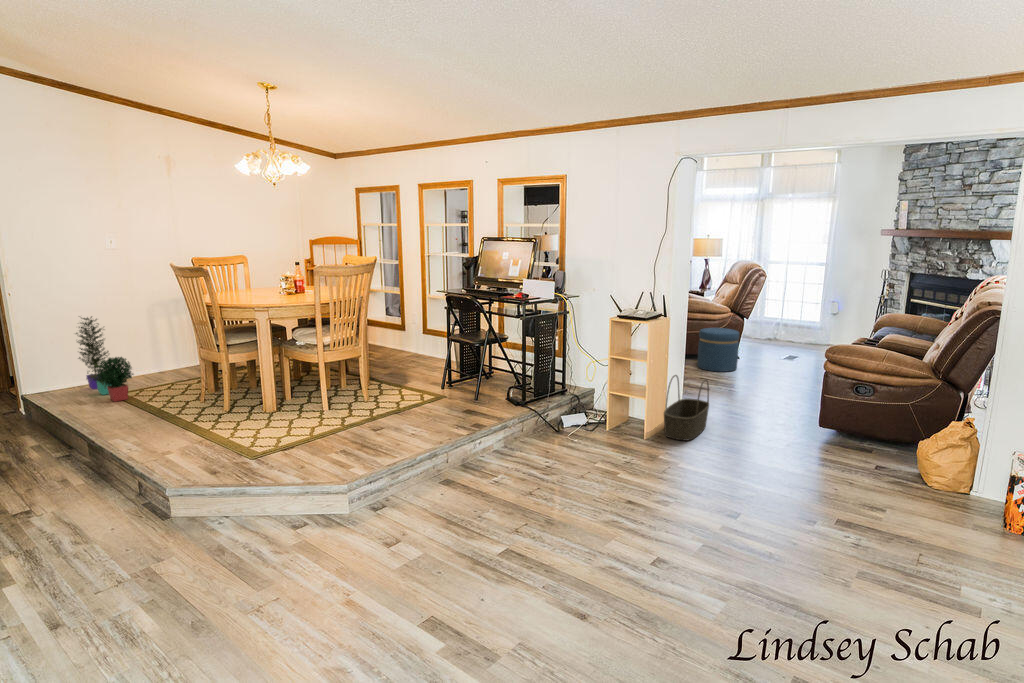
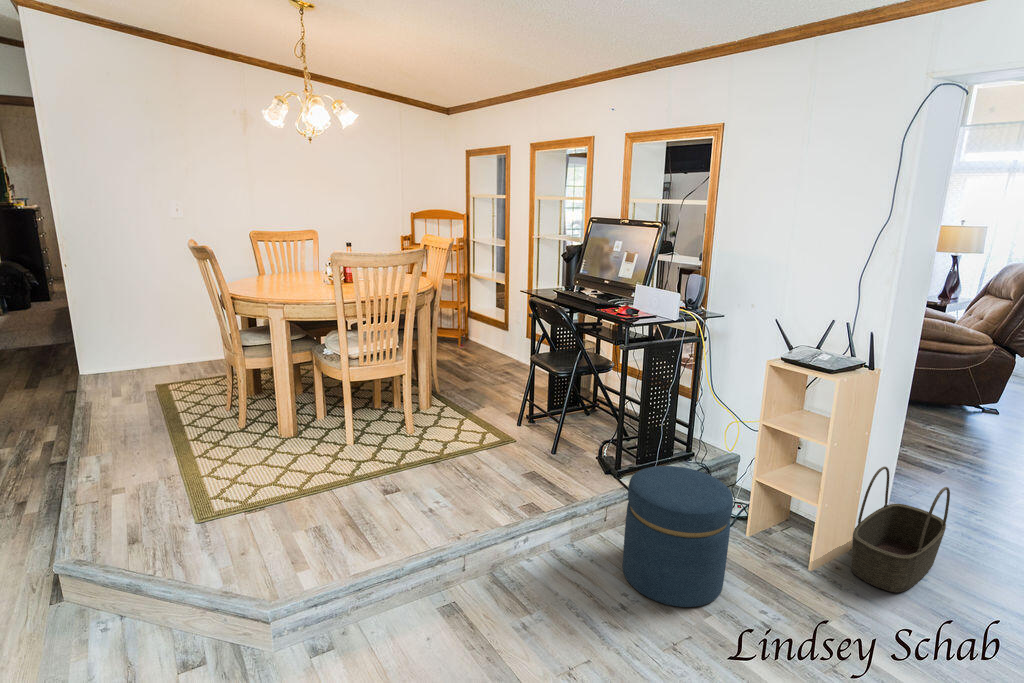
potted plant: present [76,316,133,402] -> none [138,290,184,392]
ottoman: present [697,328,739,372] -> present [623,466,733,607]

